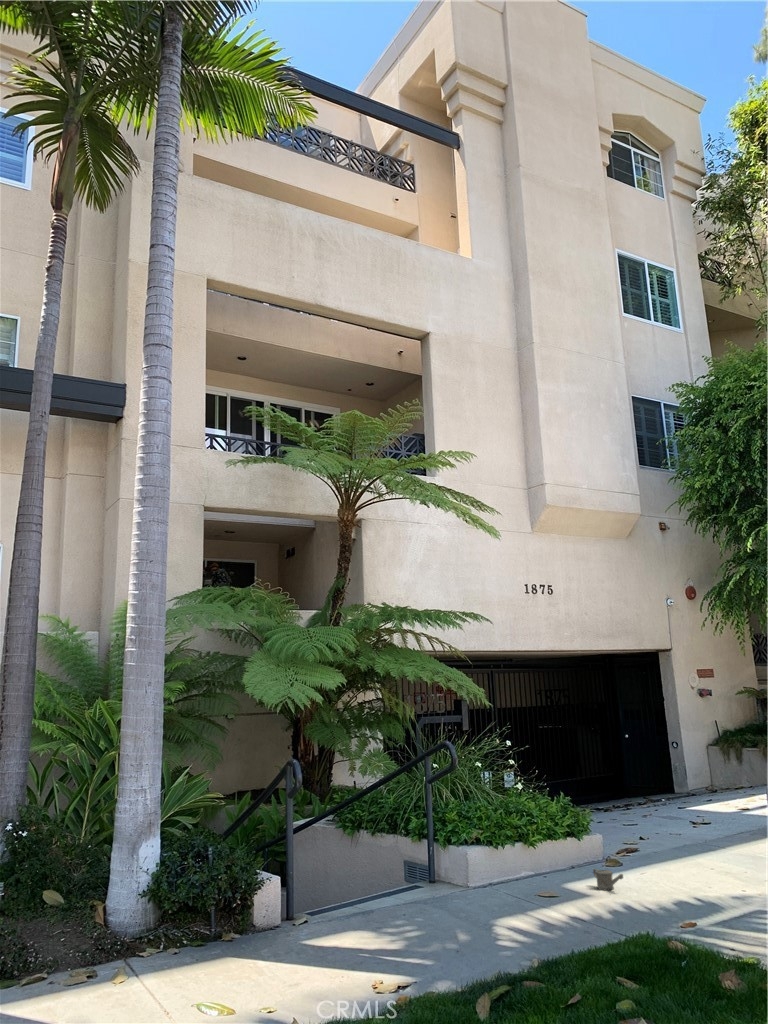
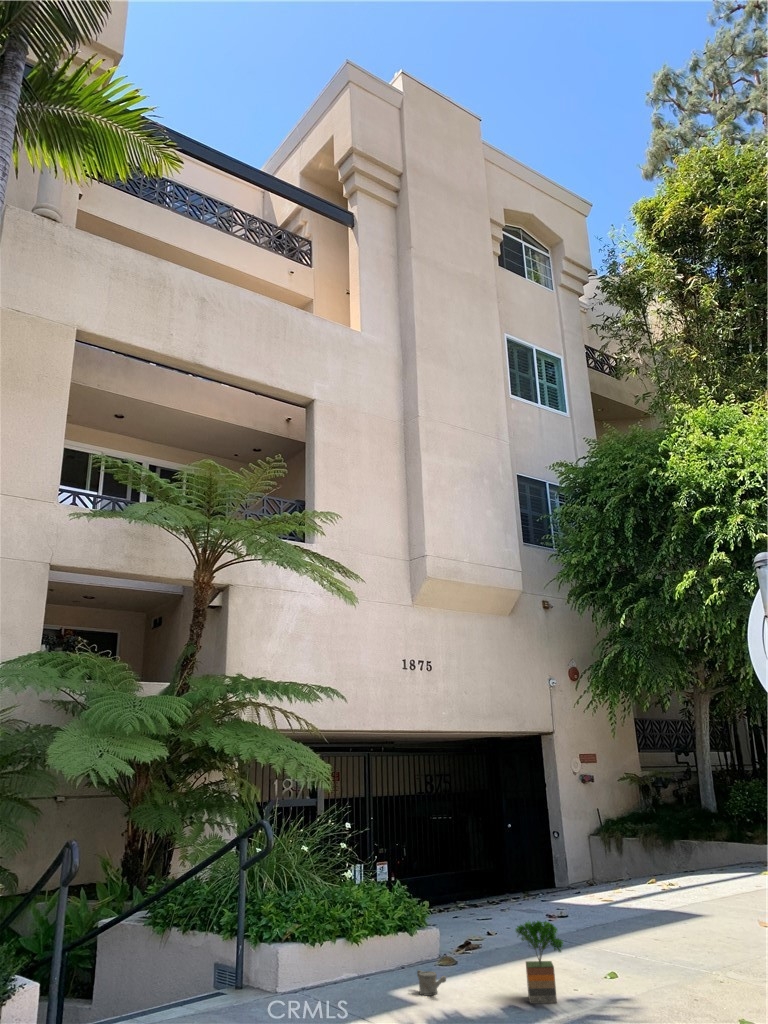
potted tree: none [684,827,733,898] -> present [516,921,563,1003]

